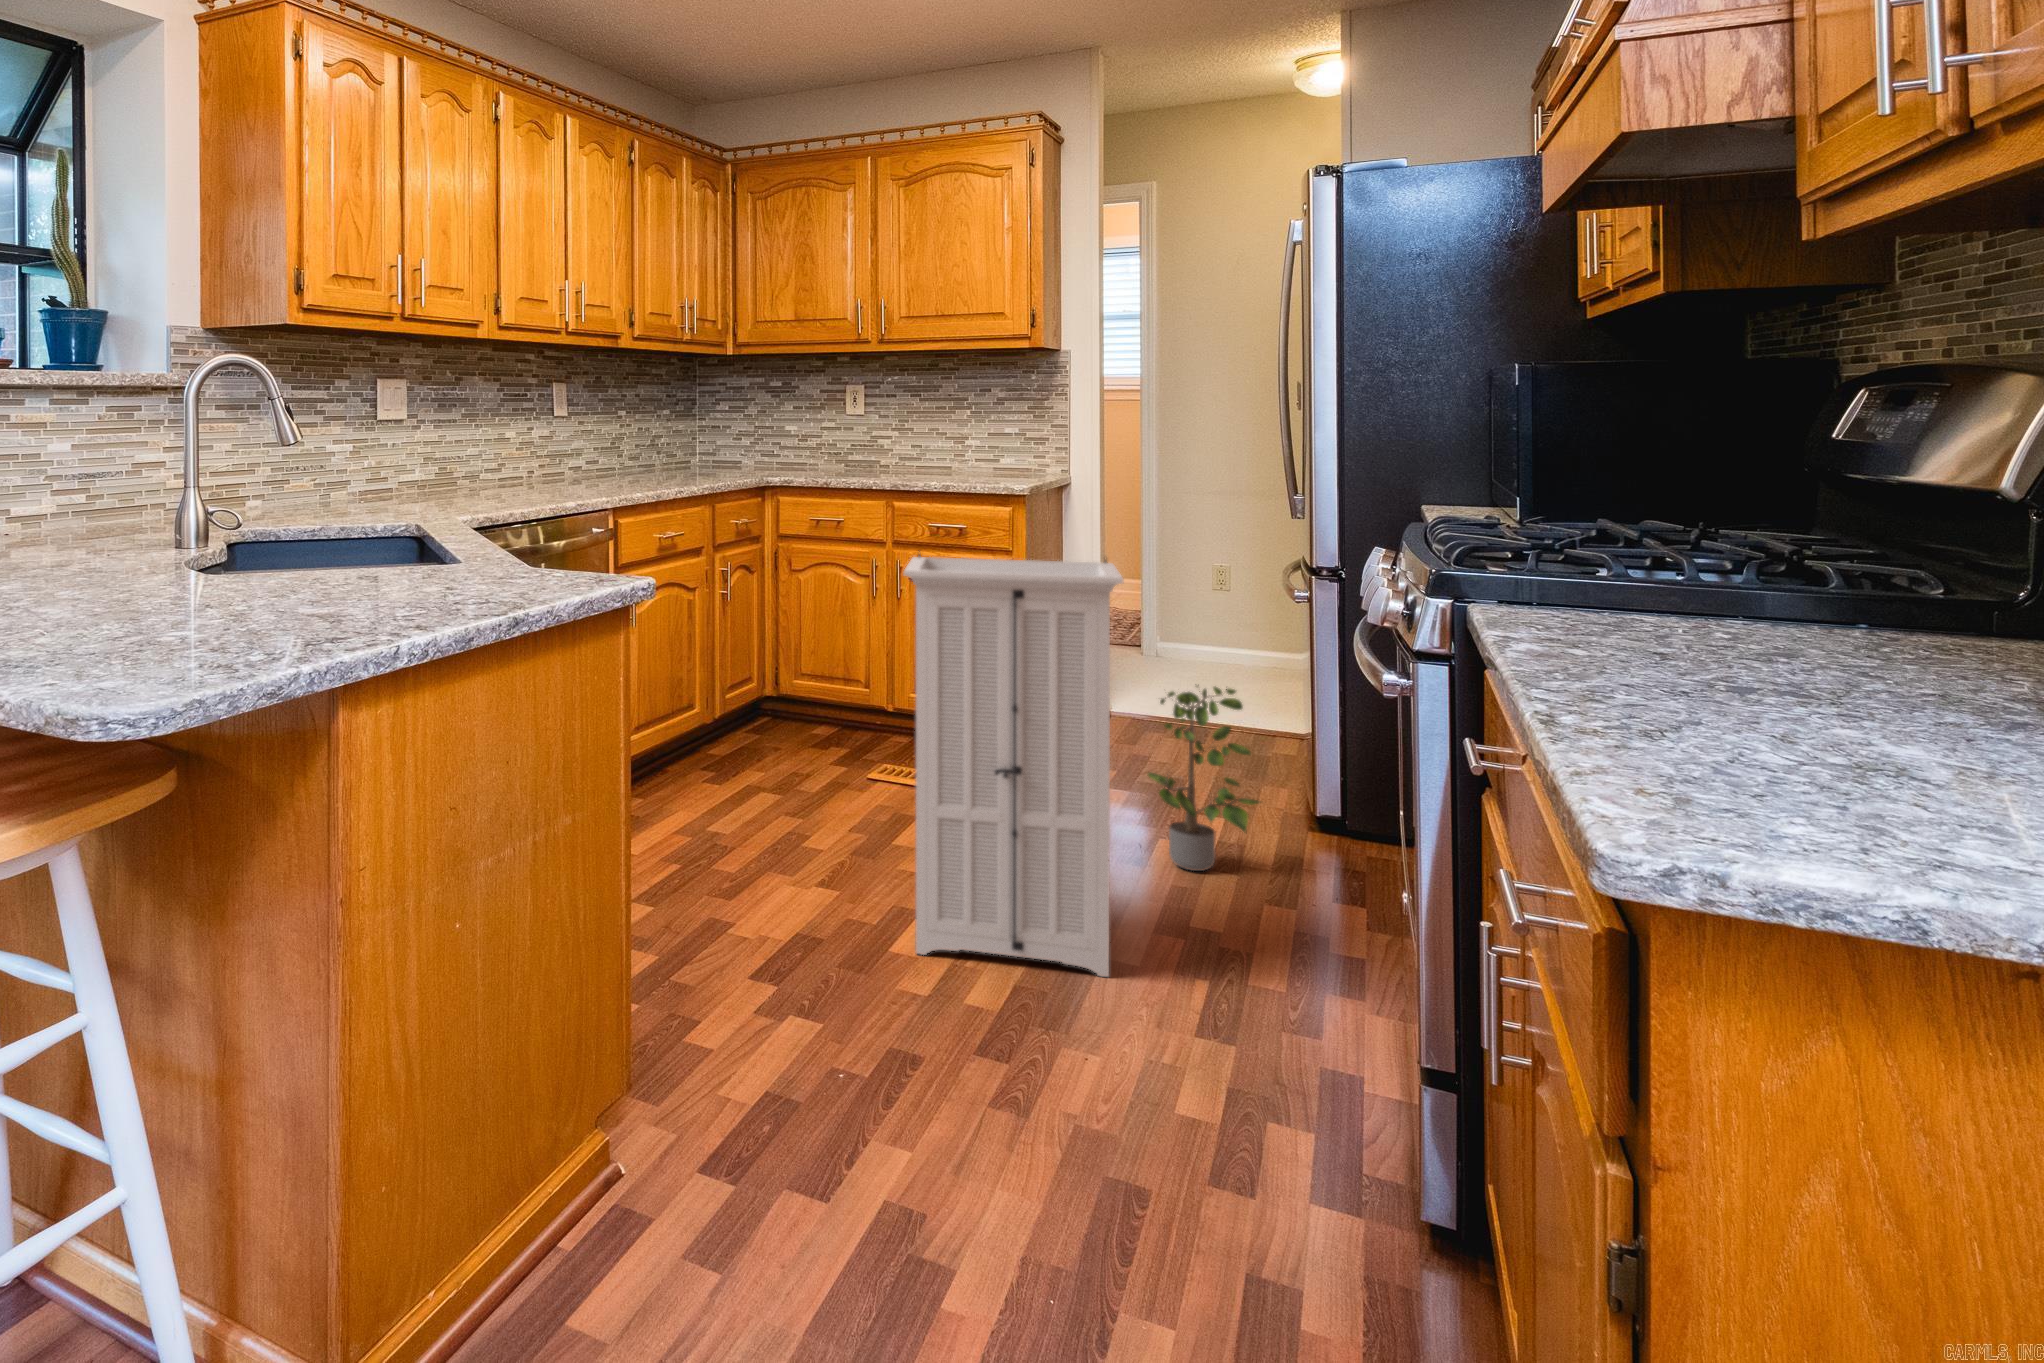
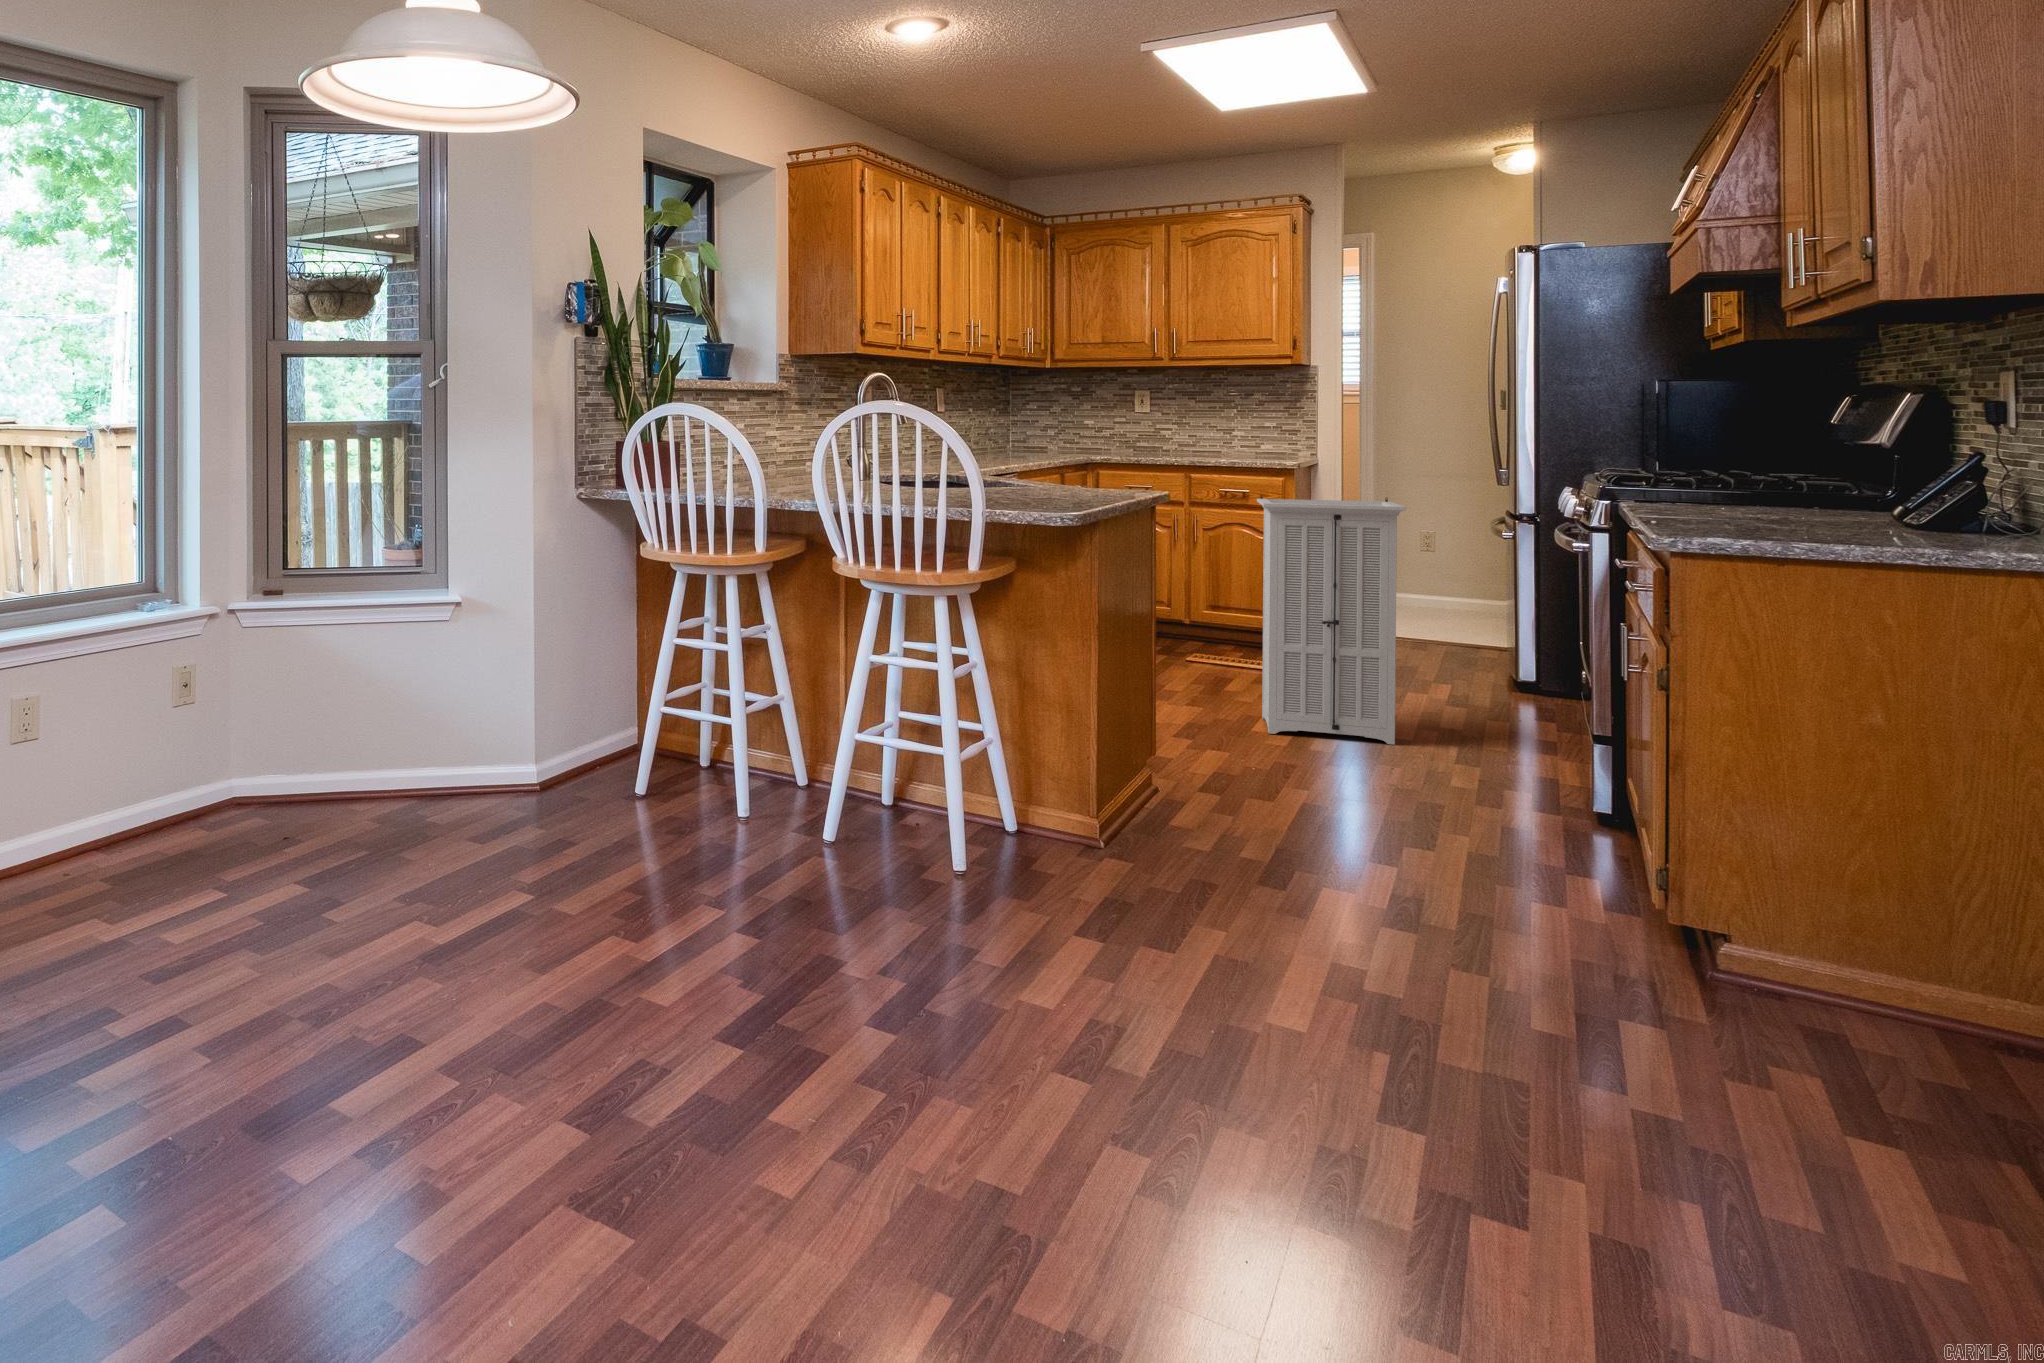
potted plant: present [1148,685,1260,871] -> none [1401,585,1486,707]

